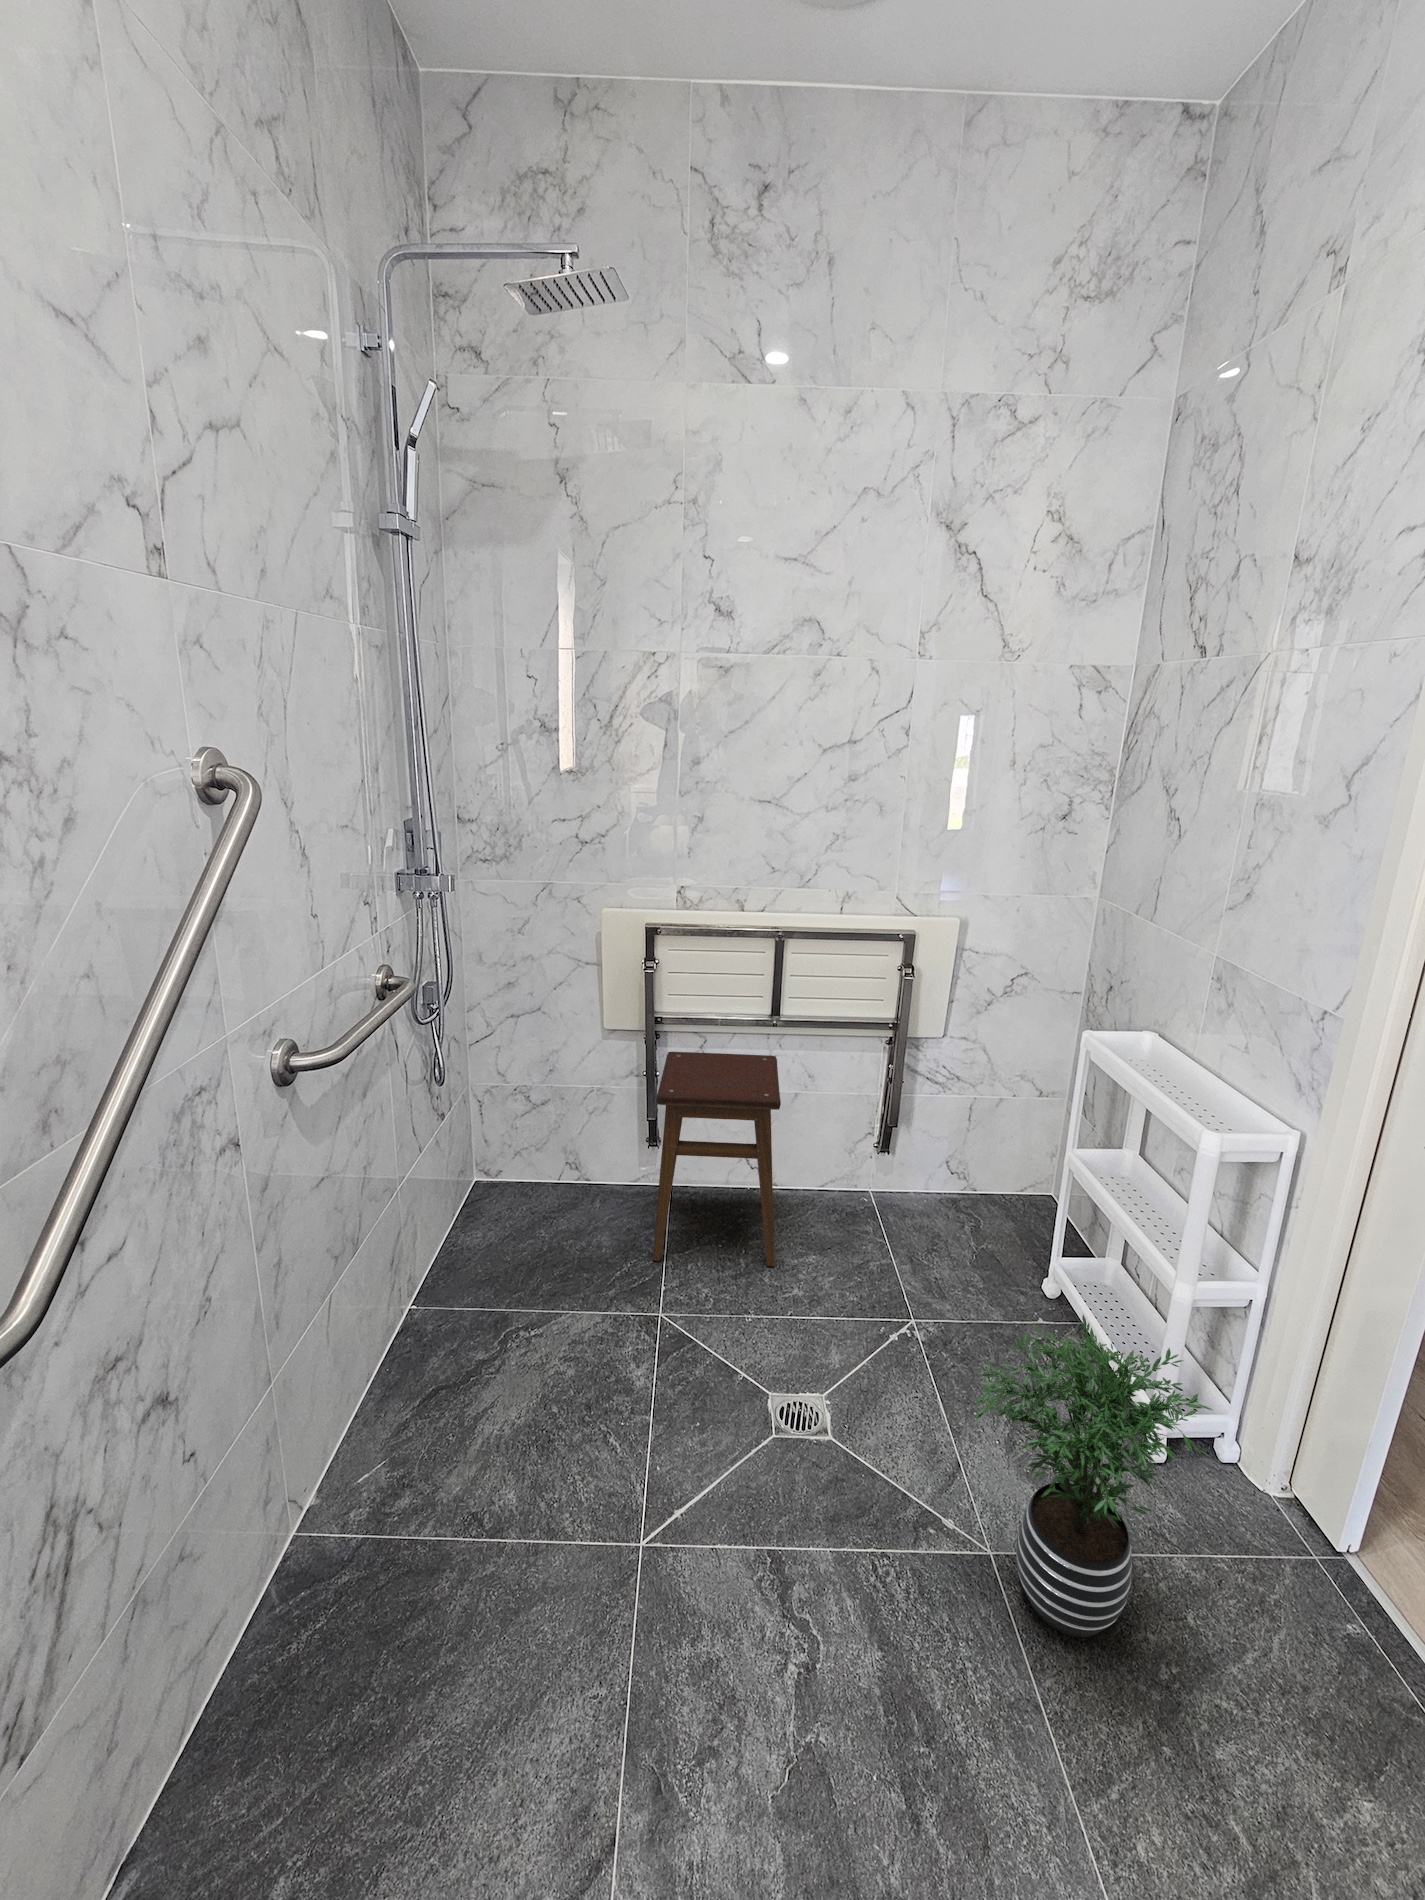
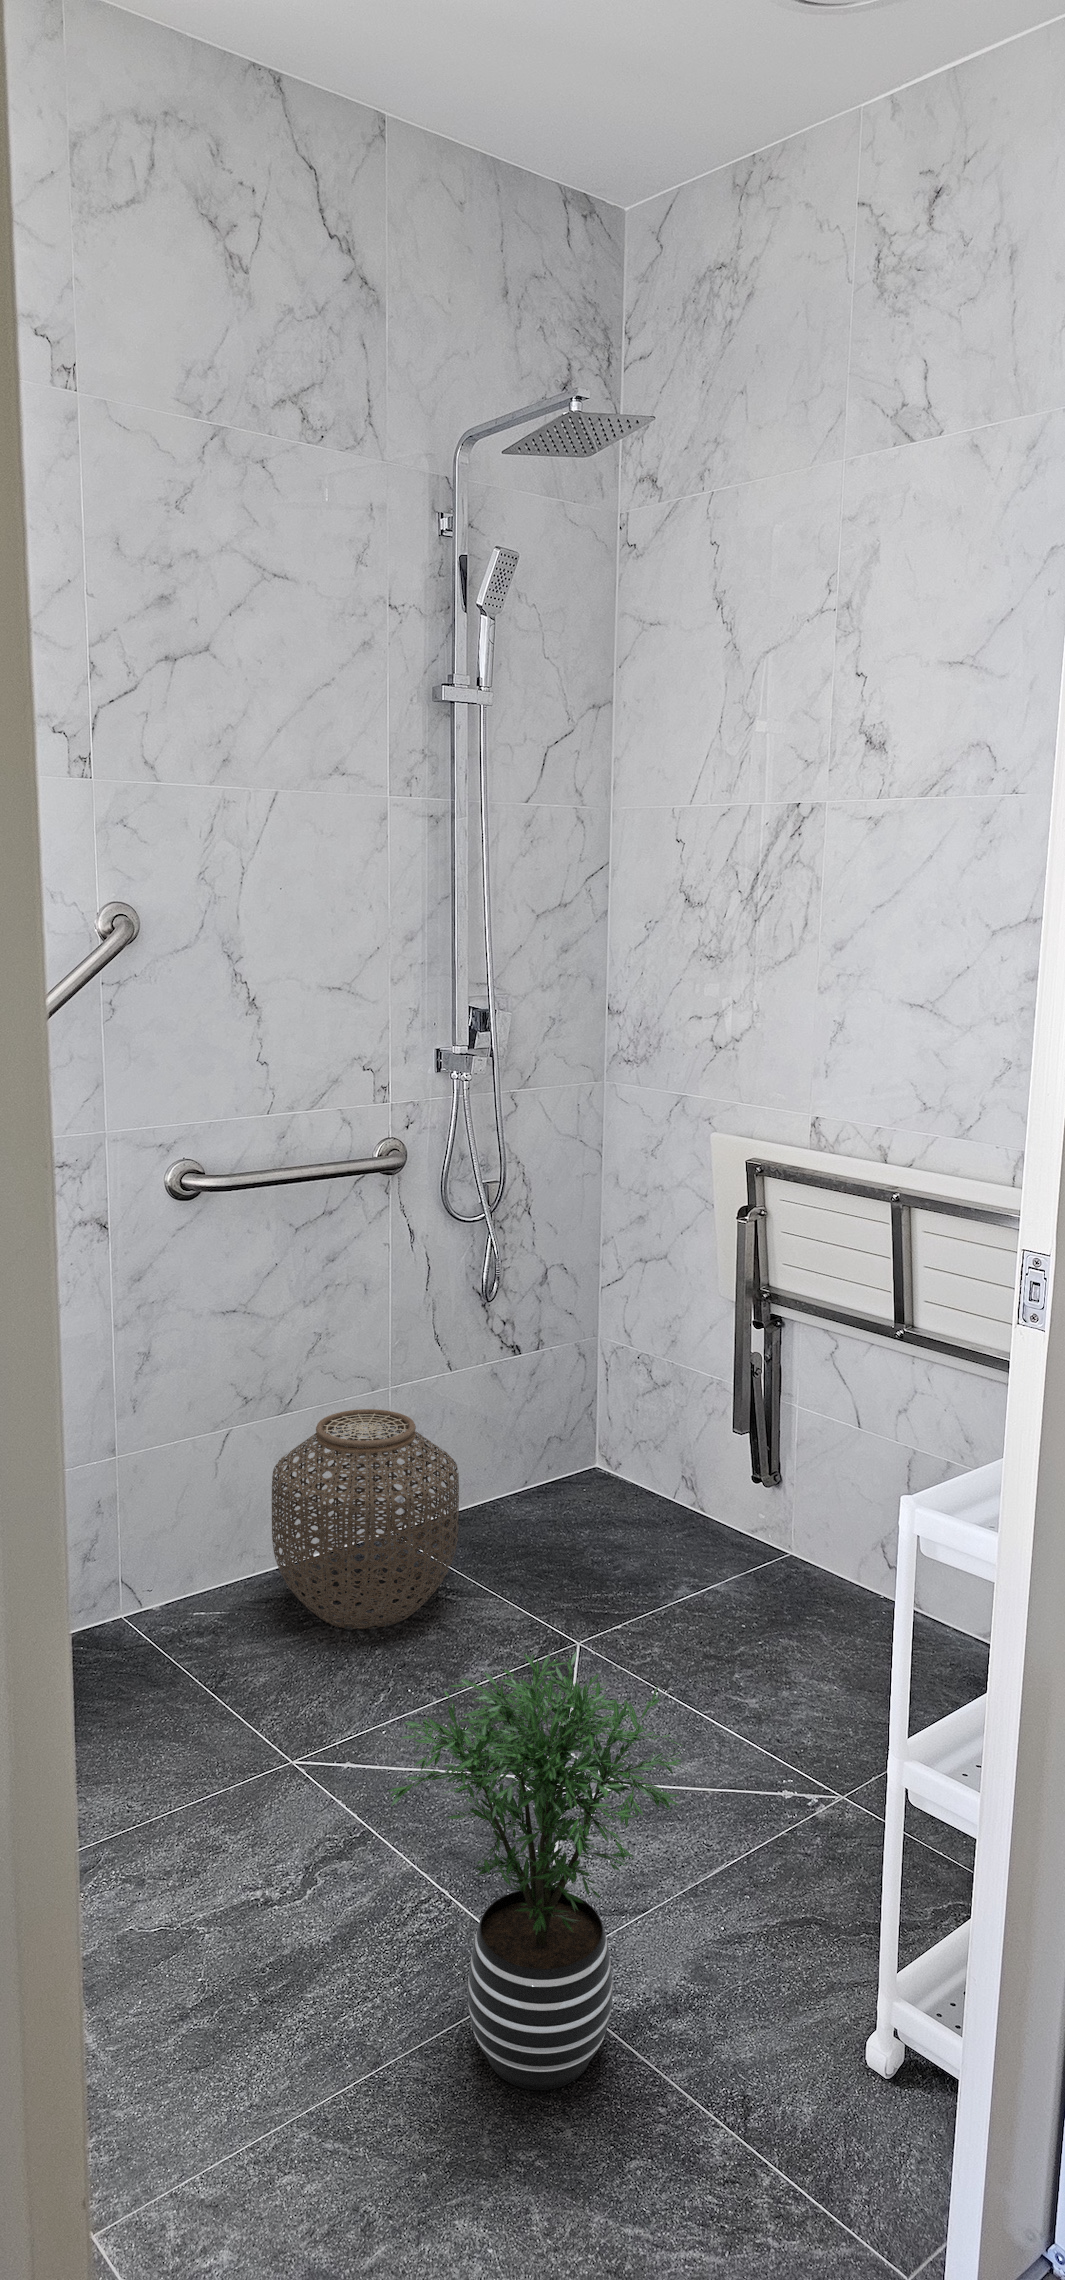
stool: present [653,1052,781,1266] -> none [647,1352,895,1679]
woven basket: none [384,1201,561,1407] -> present [272,1409,459,1629]

